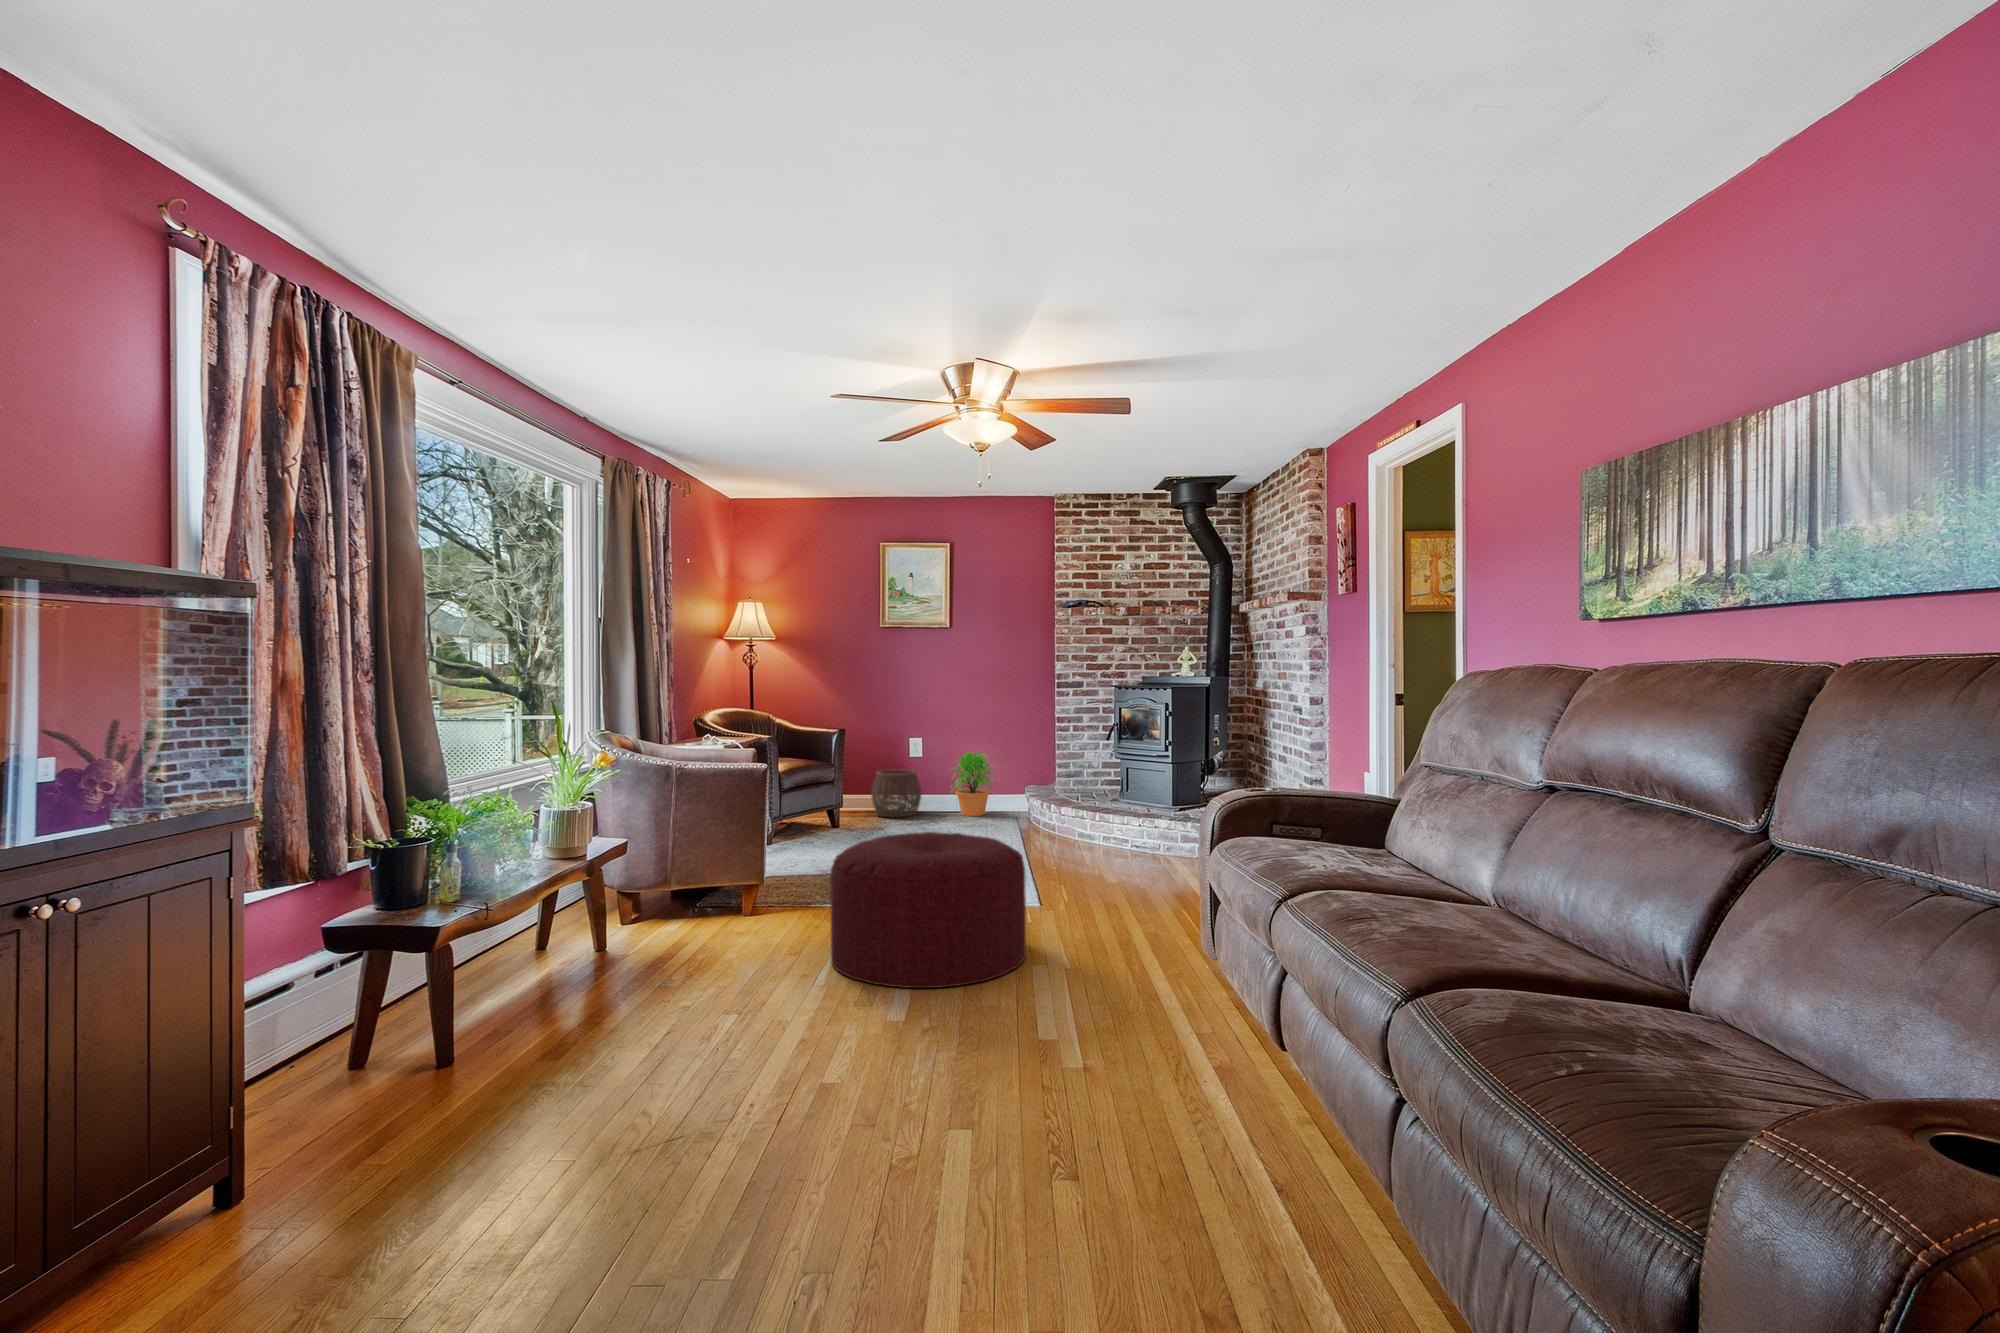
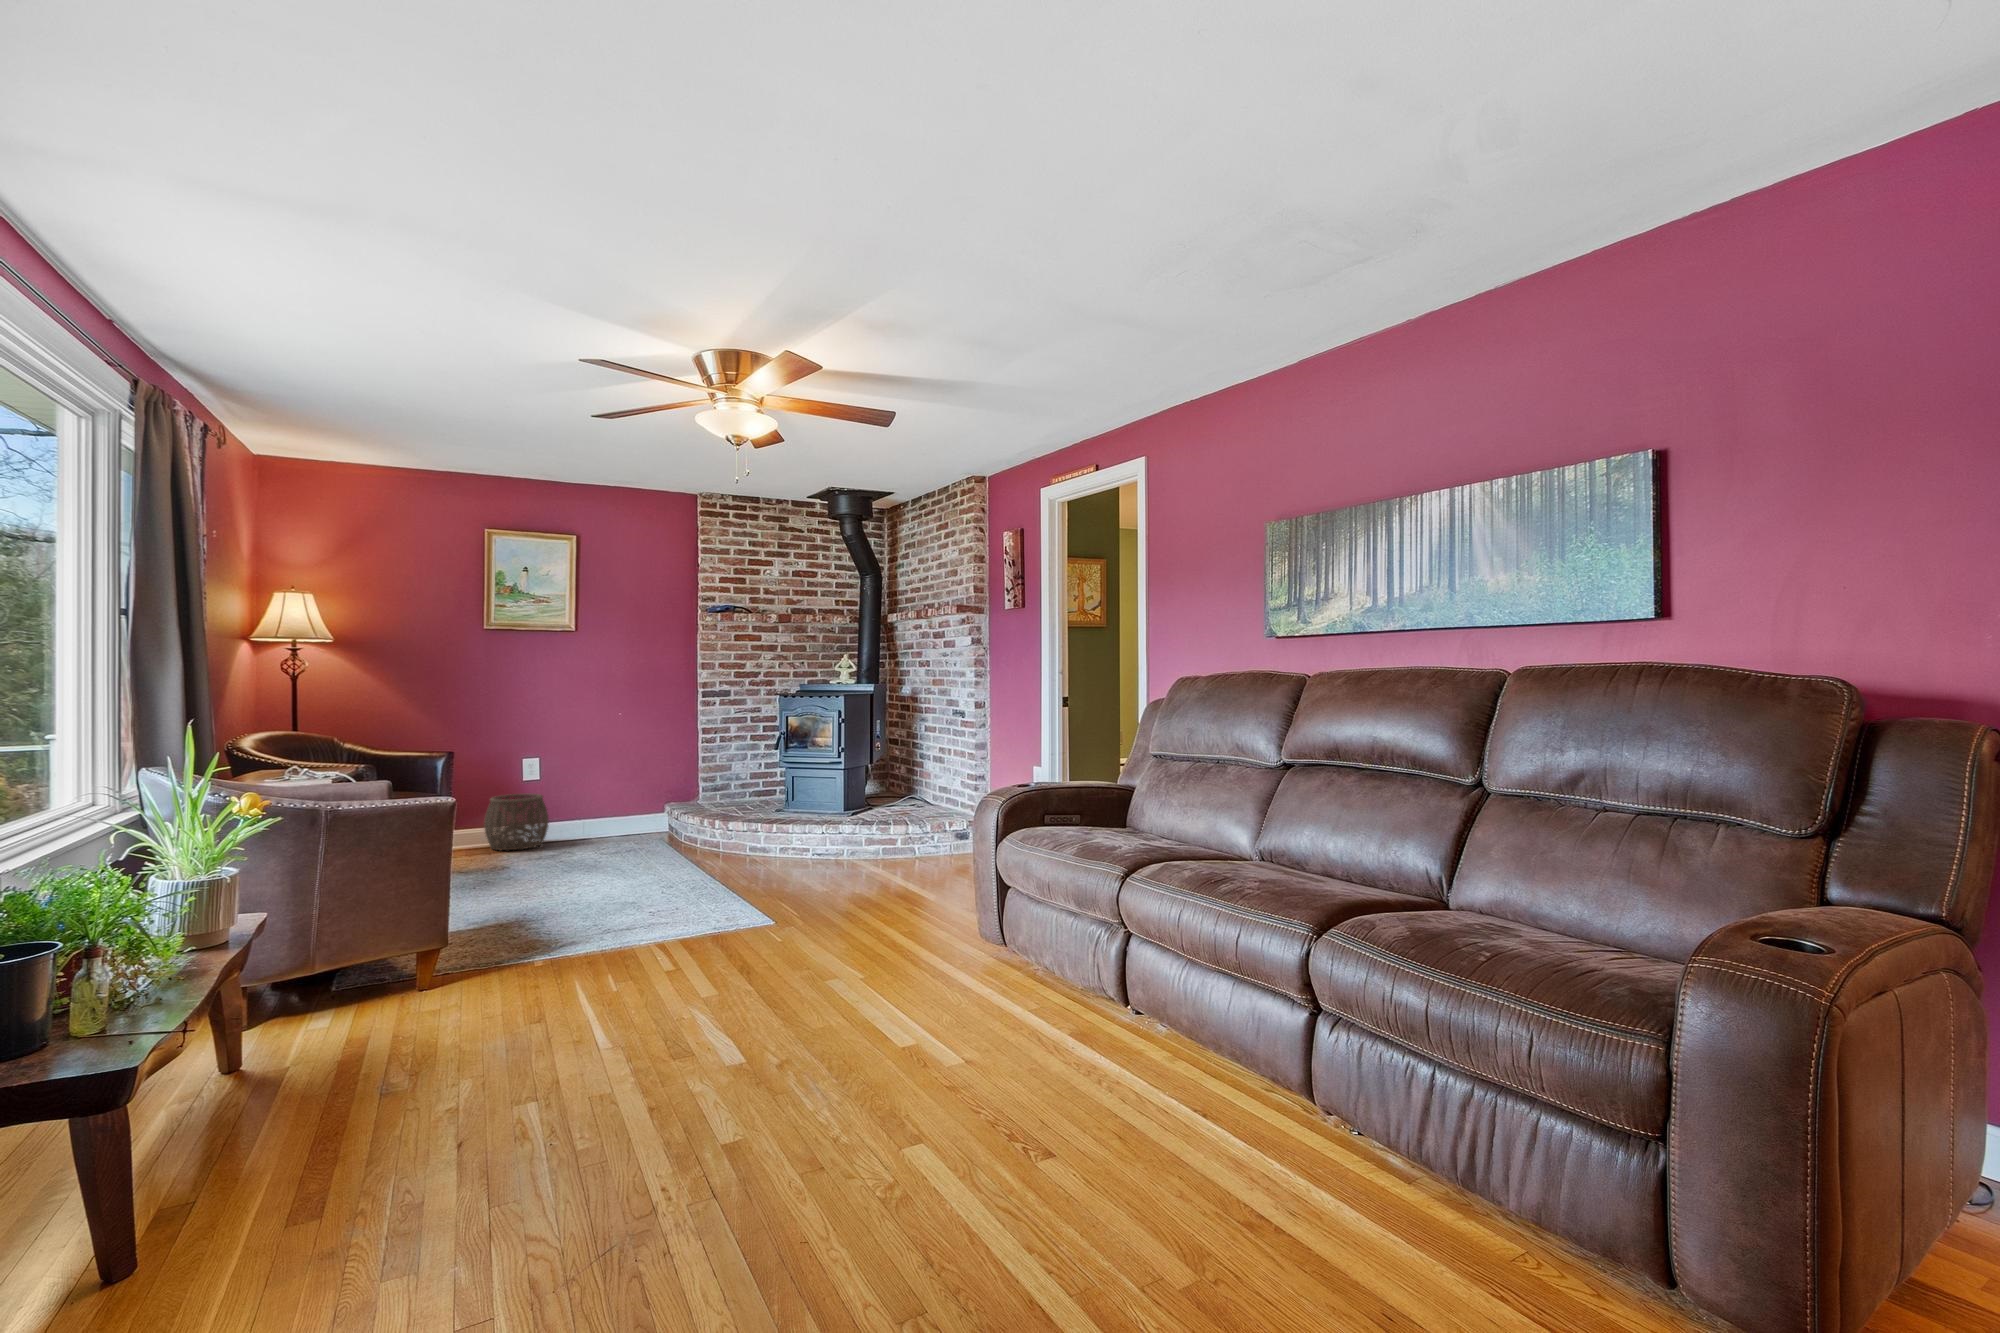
potted plant: present [951,751,993,816] -> none [580,767,642,840]
ottoman: present [830,832,1026,988] -> none [592,857,815,1034]

